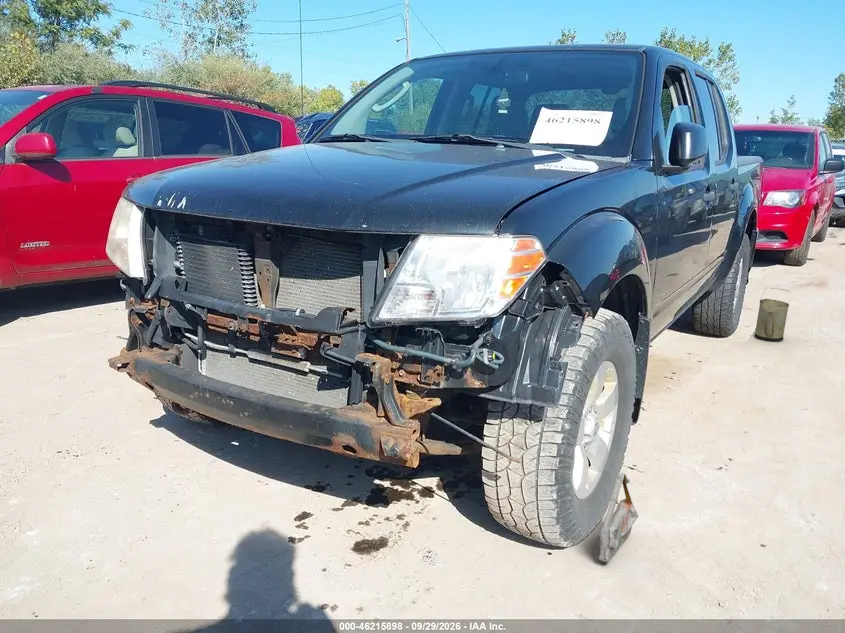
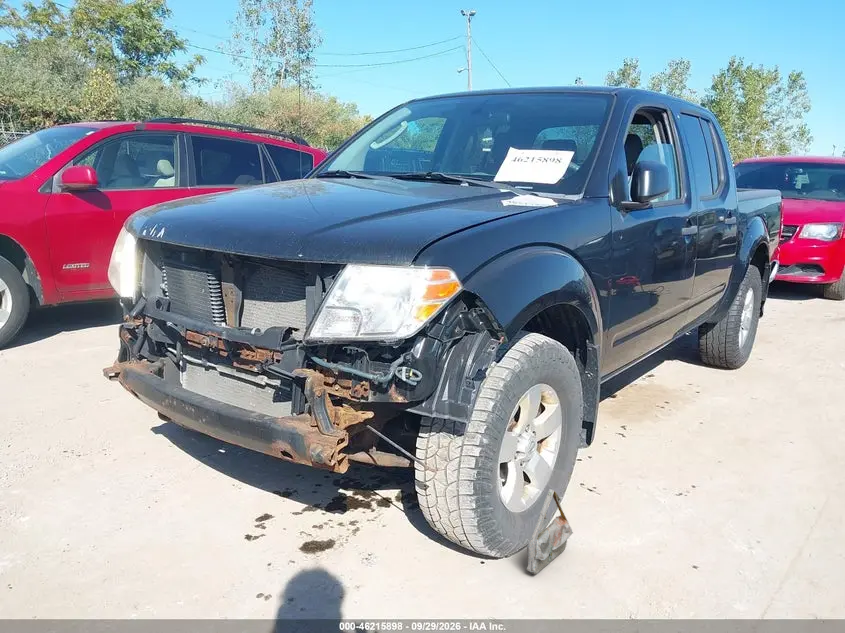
watering can: present [755,299,789,342] -> none [749,322,783,375]

